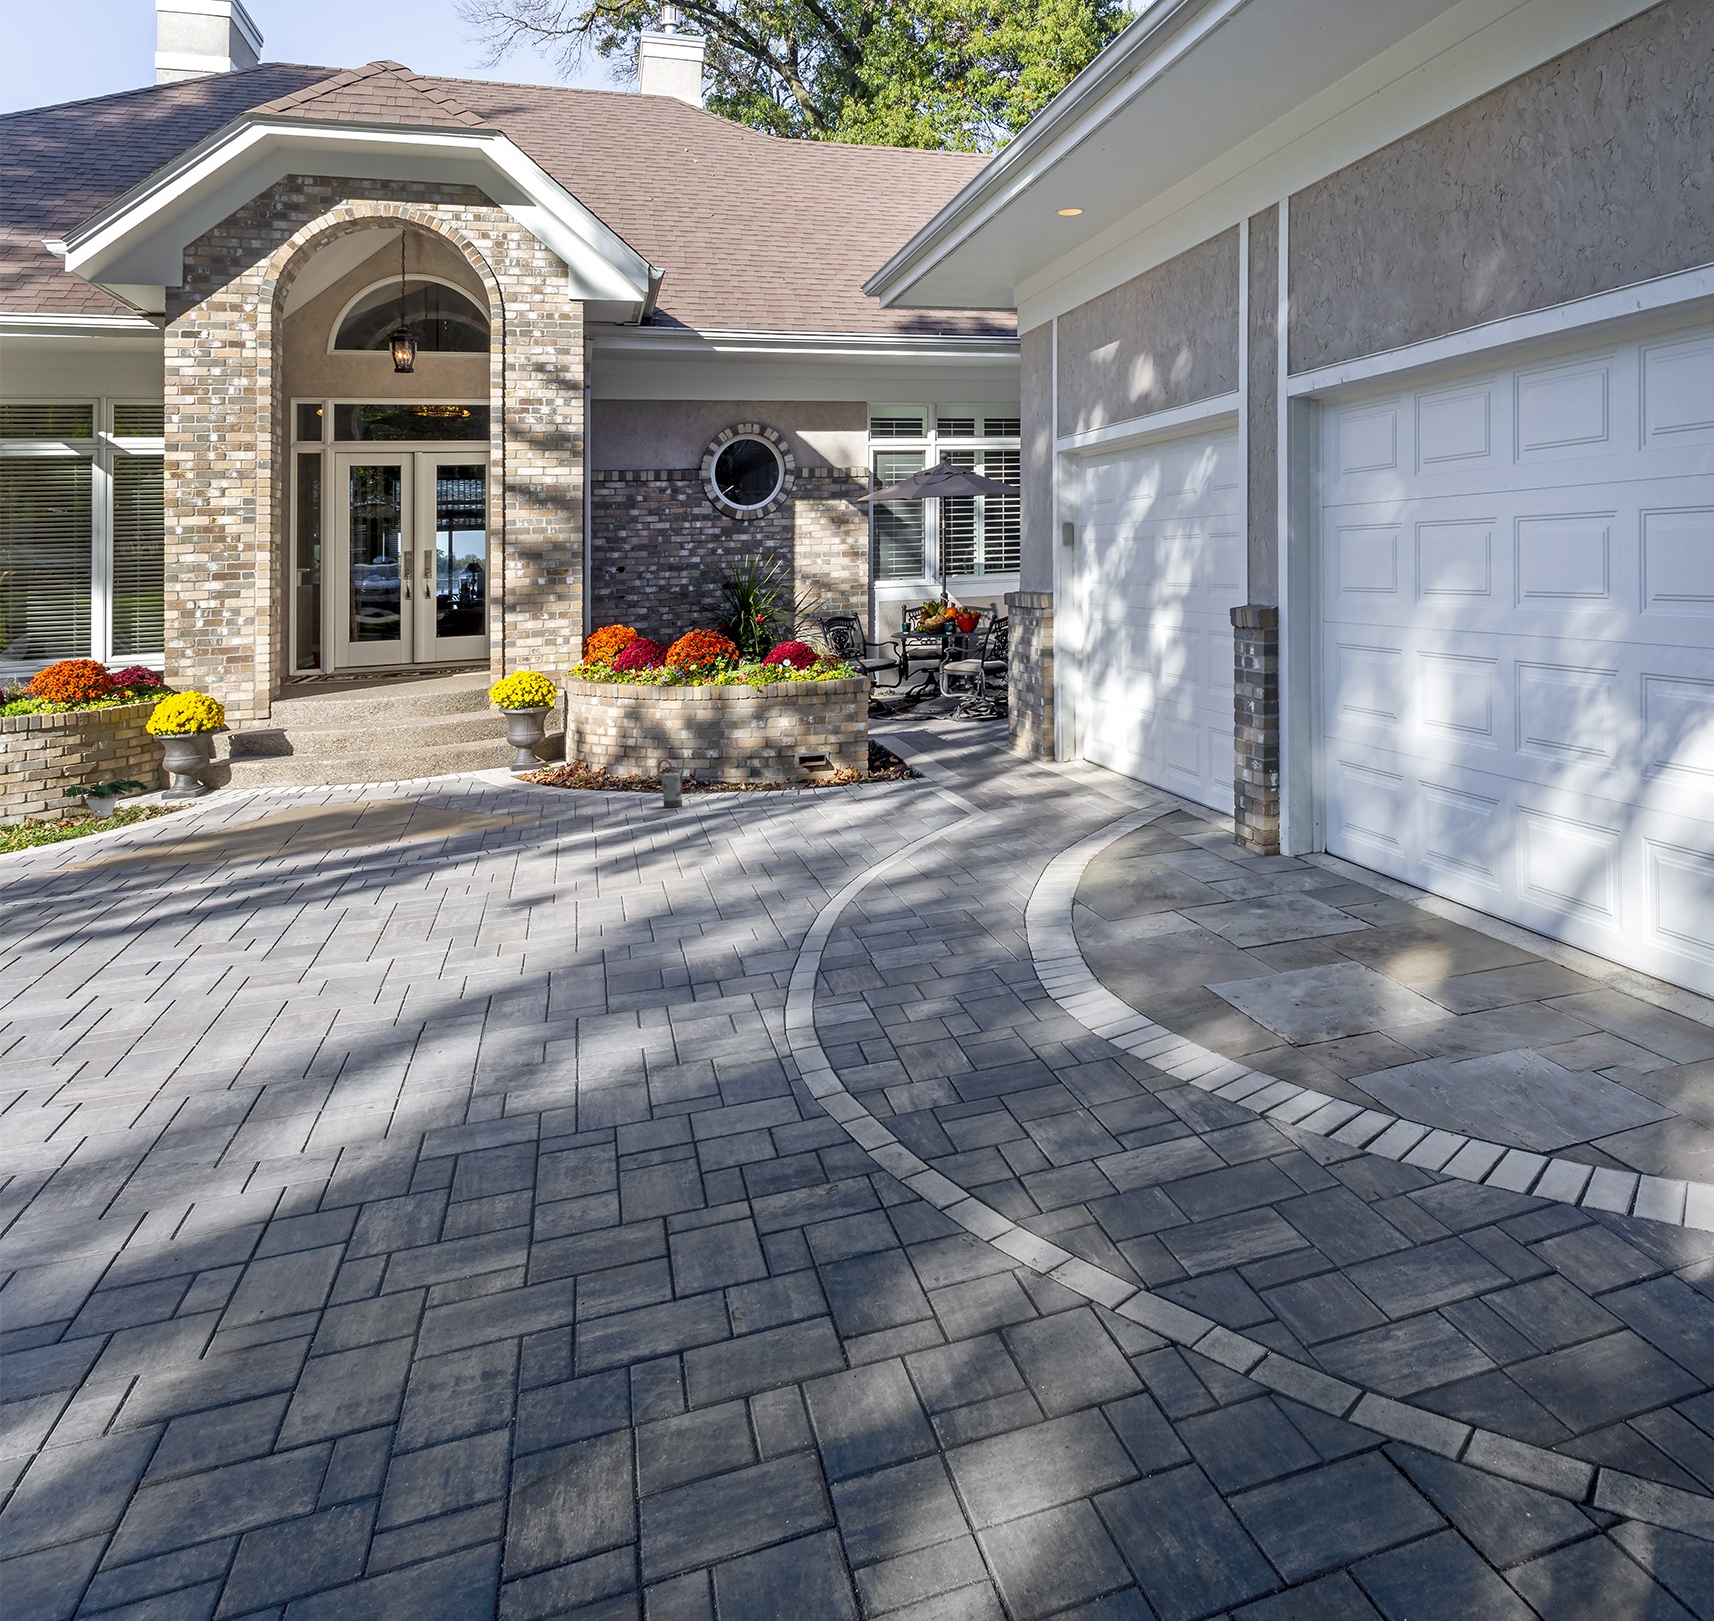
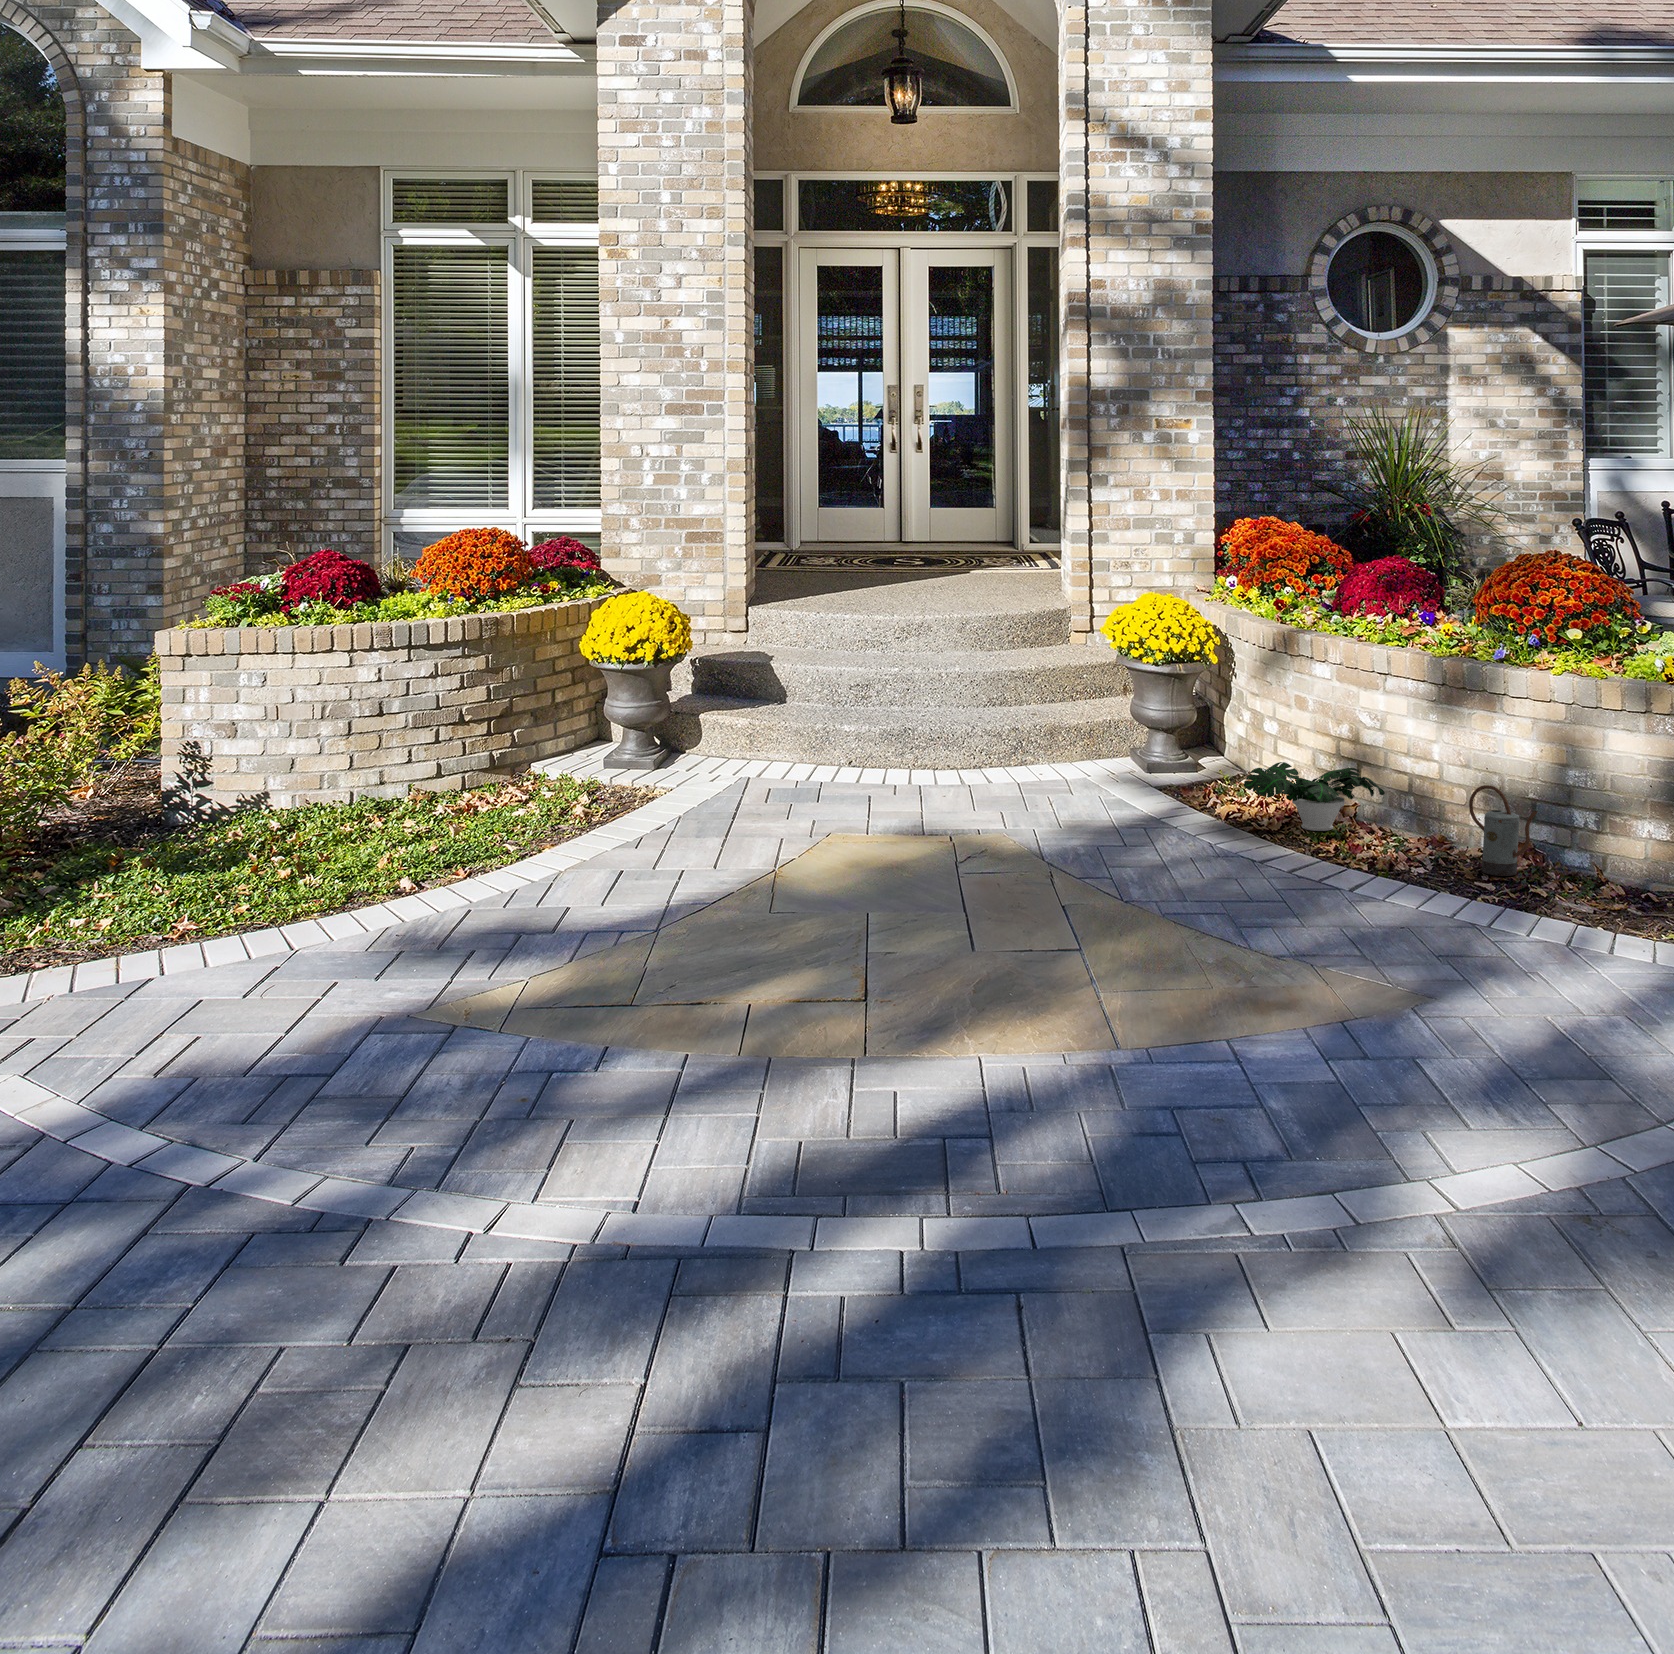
potted plant: present [65,779,147,817] -> present [1244,762,1385,831]

